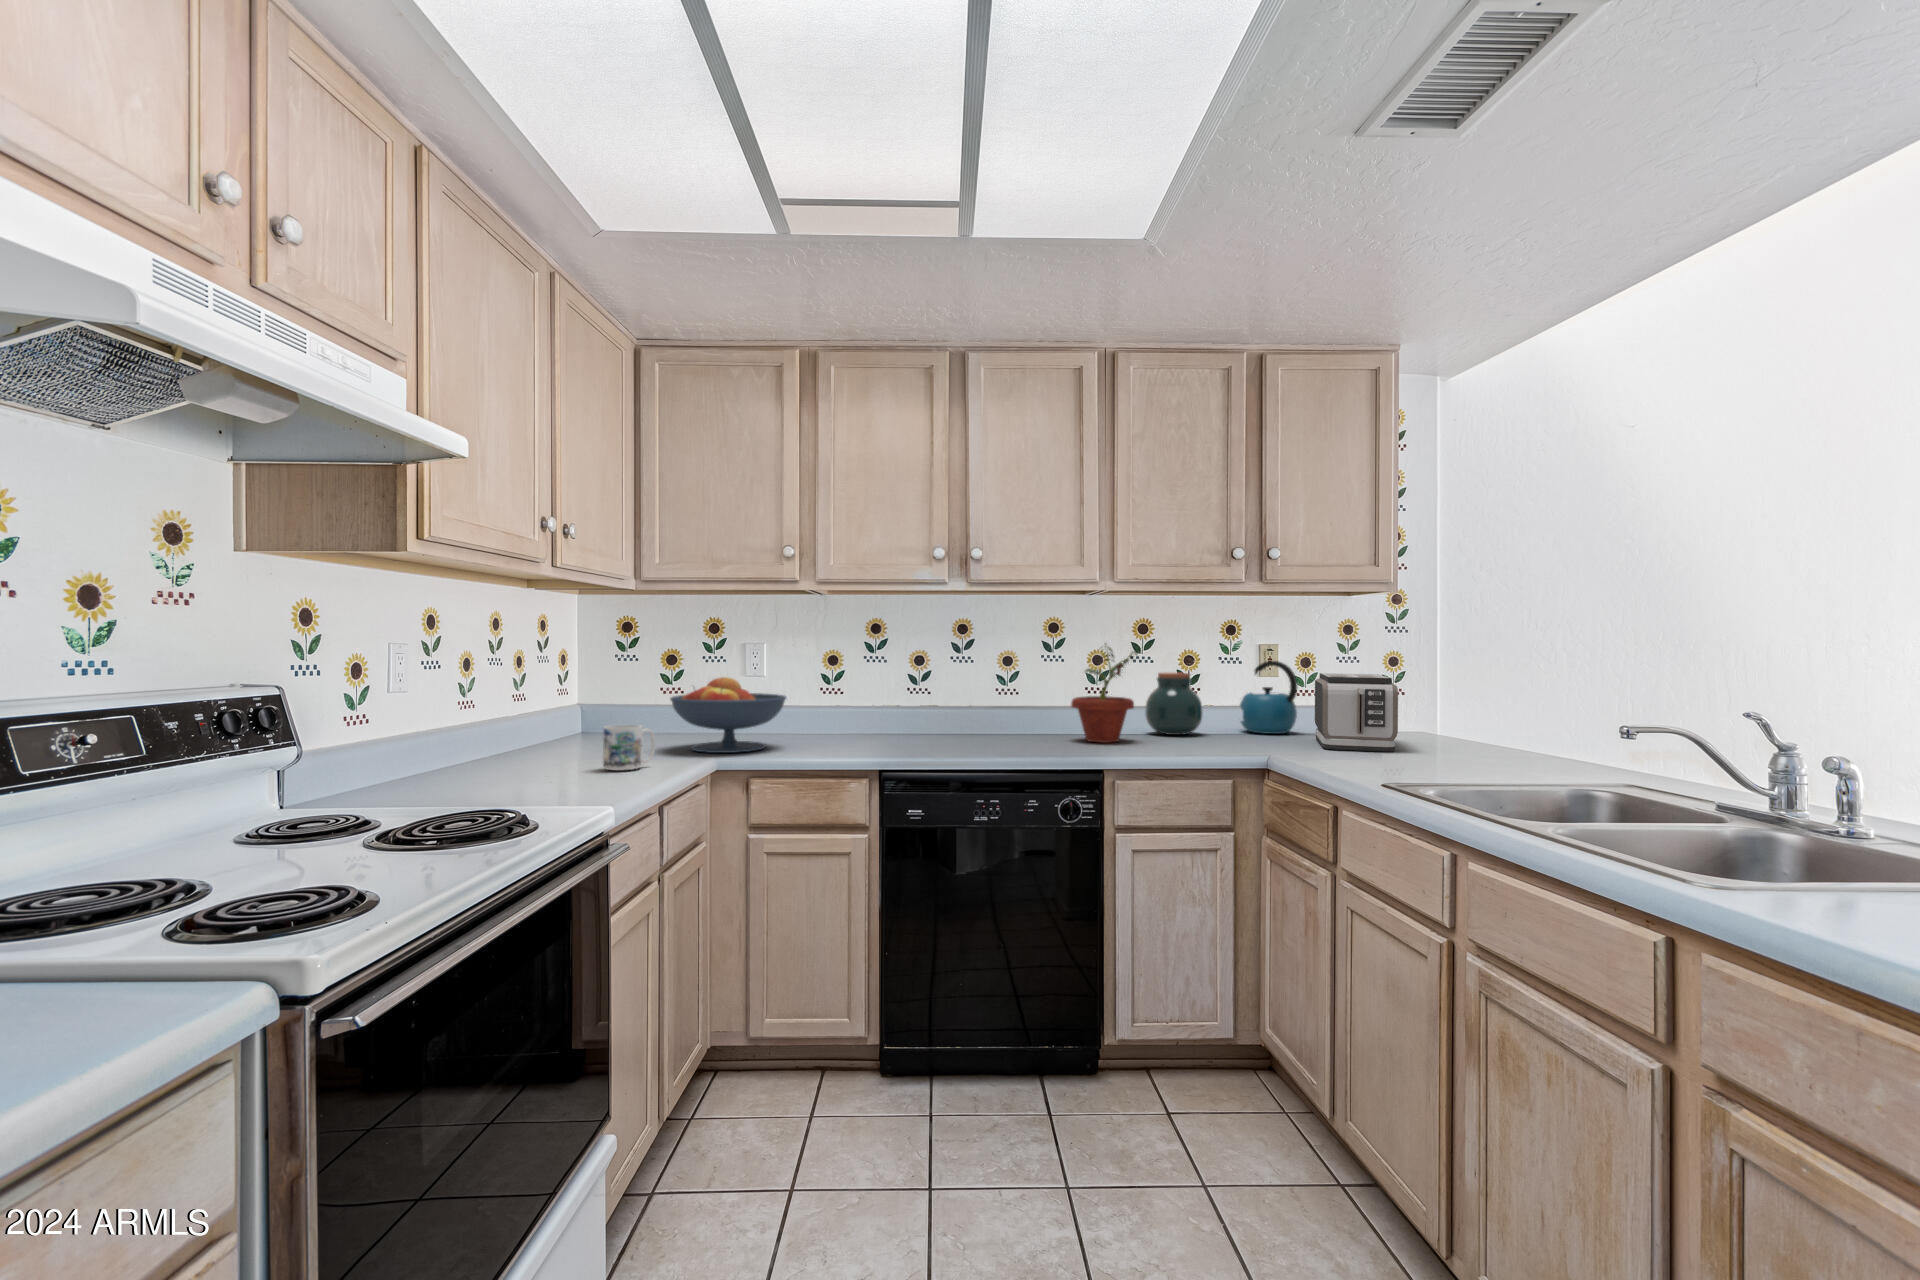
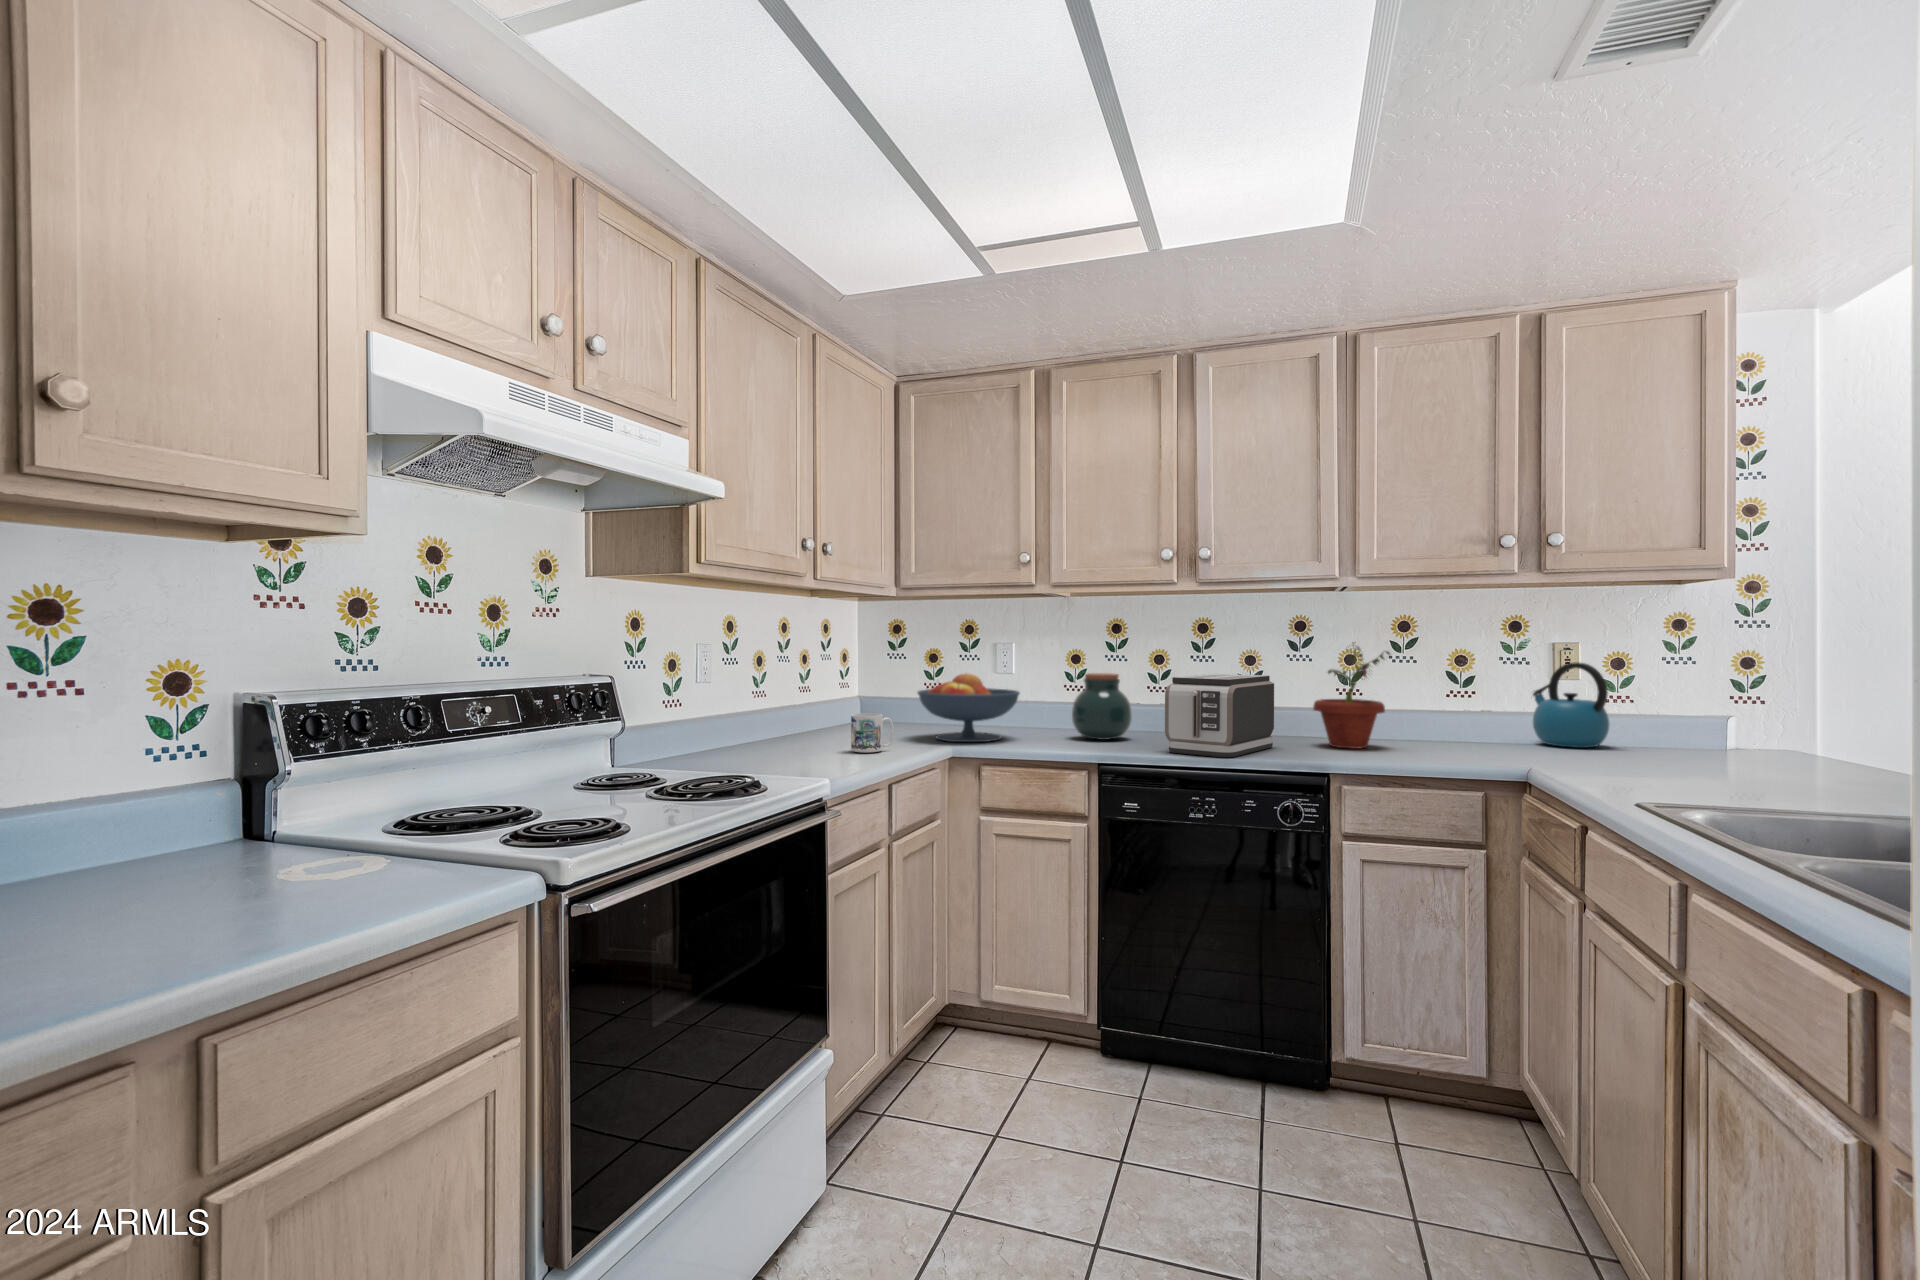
jar: present [1145,672,1203,735] -> present [1072,673,1132,740]
toaster: present [1315,673,1398,752] -> present [1165,674,1274,757]

